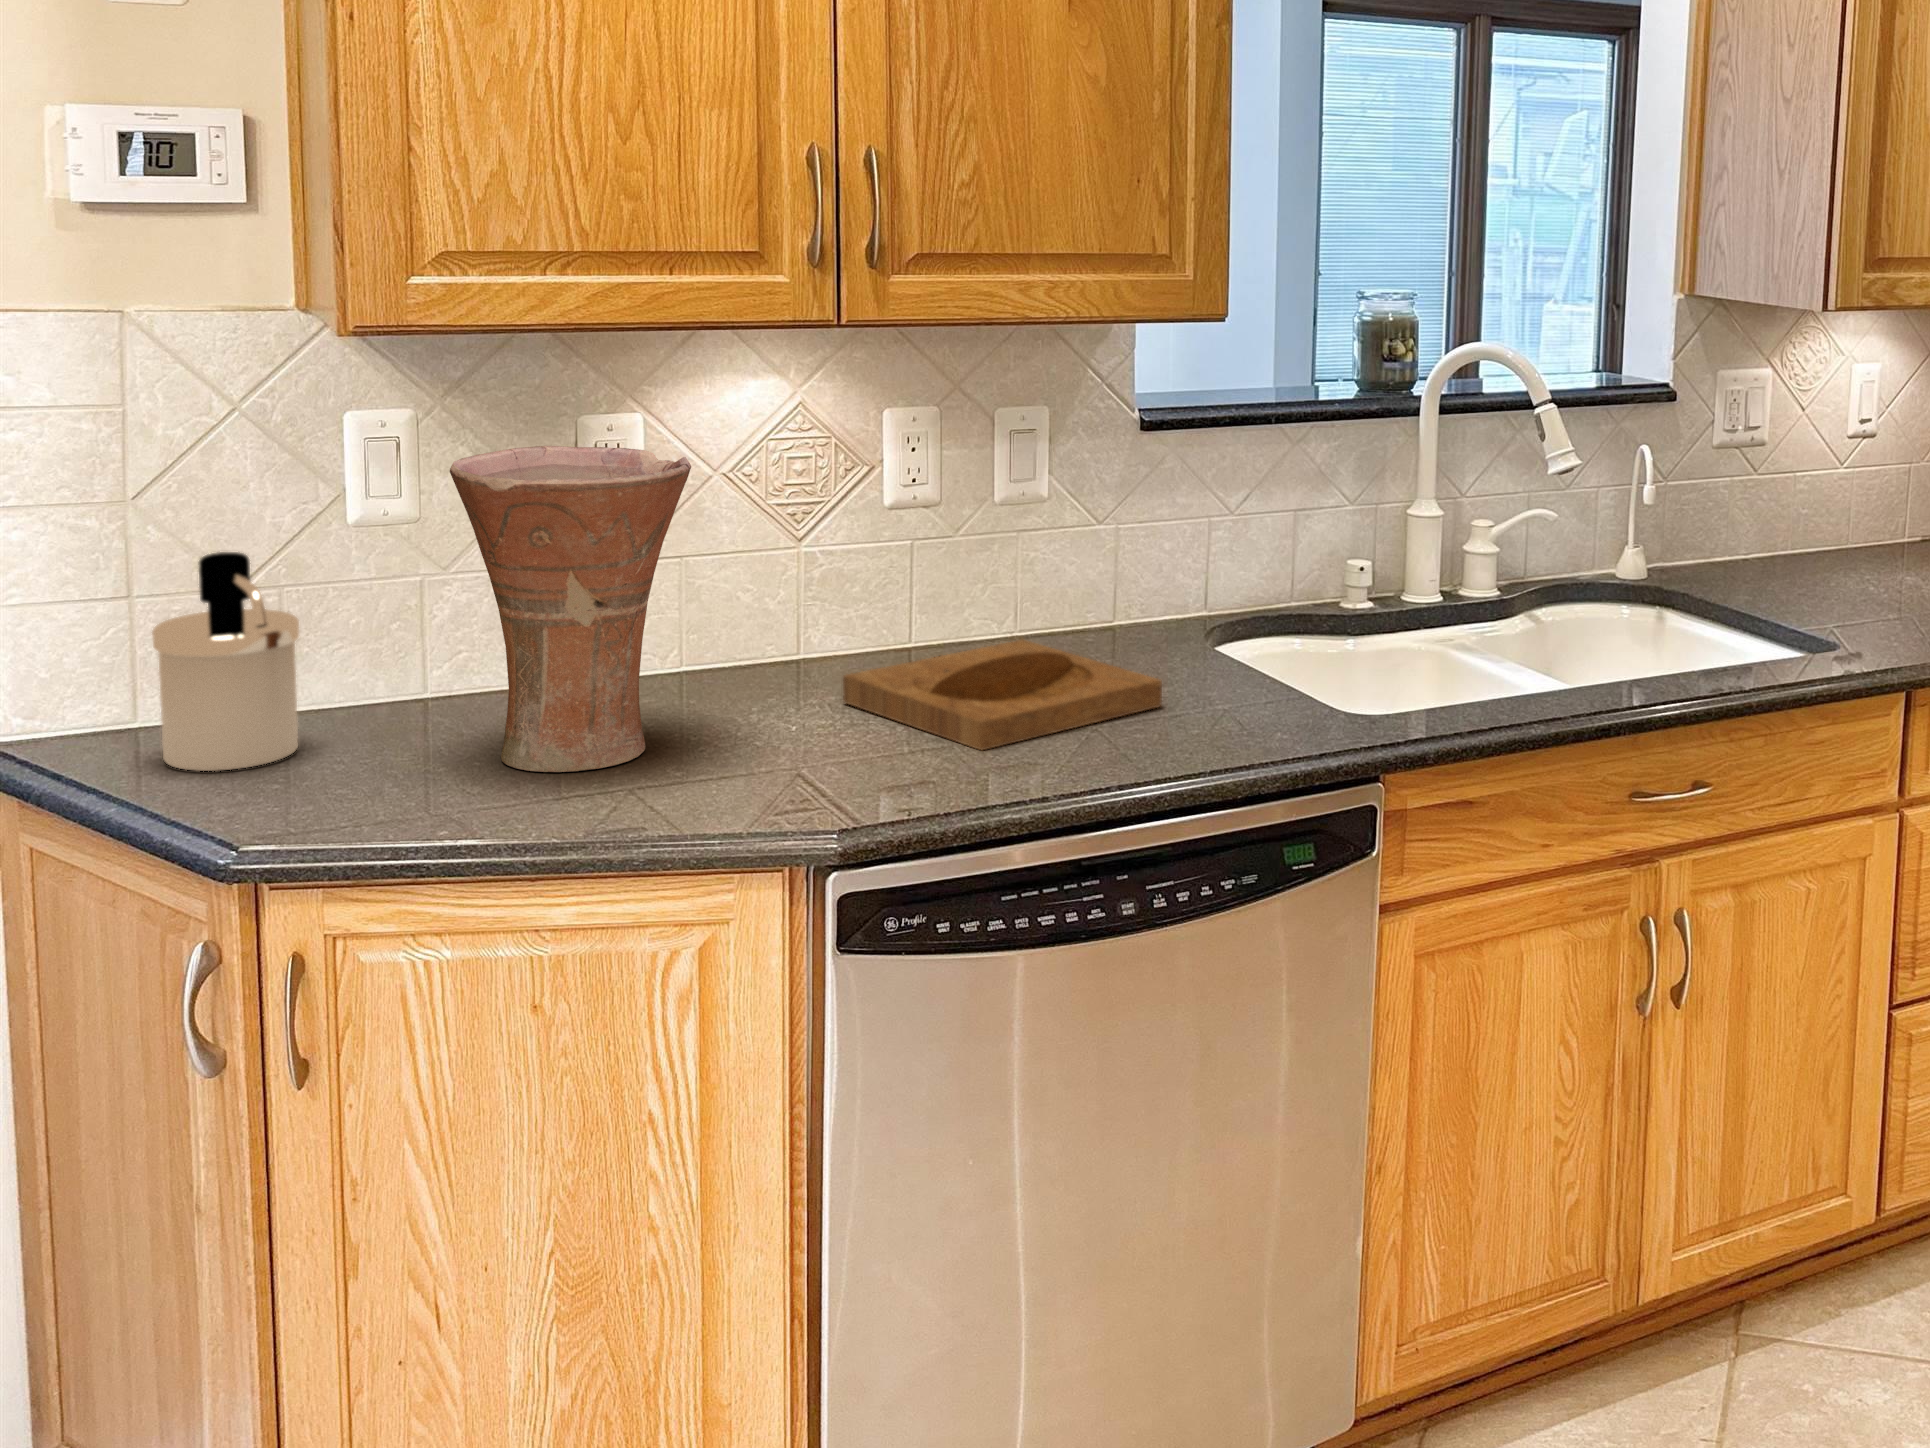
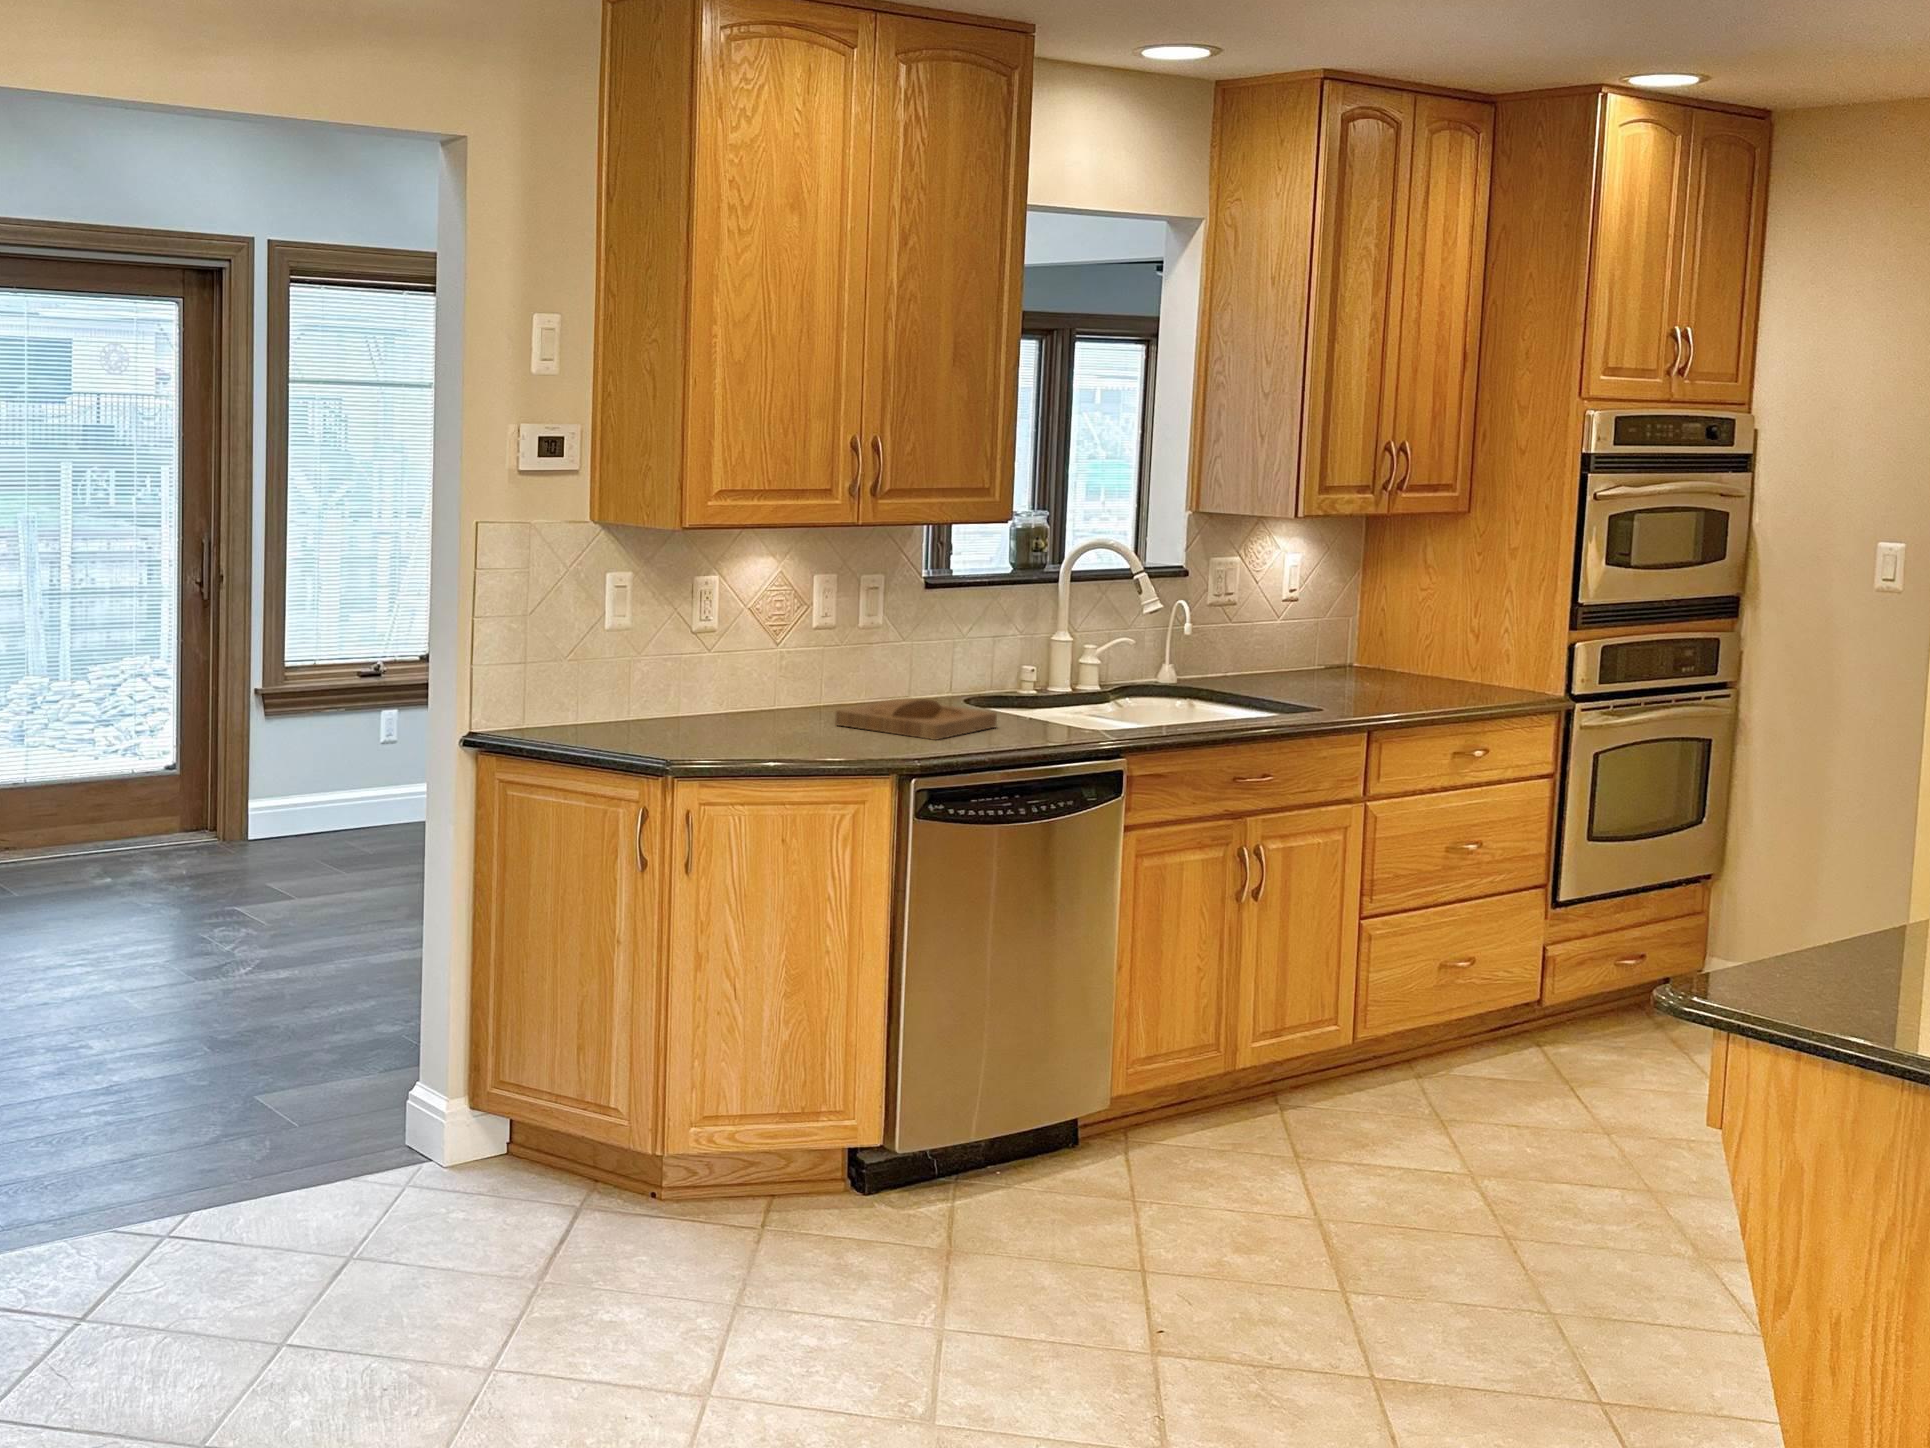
vase: present [450,446,691,772] -> none [698,588,805,745]
soap dispenser: present [152,552,299,771] -> none [561,639,639,743]

